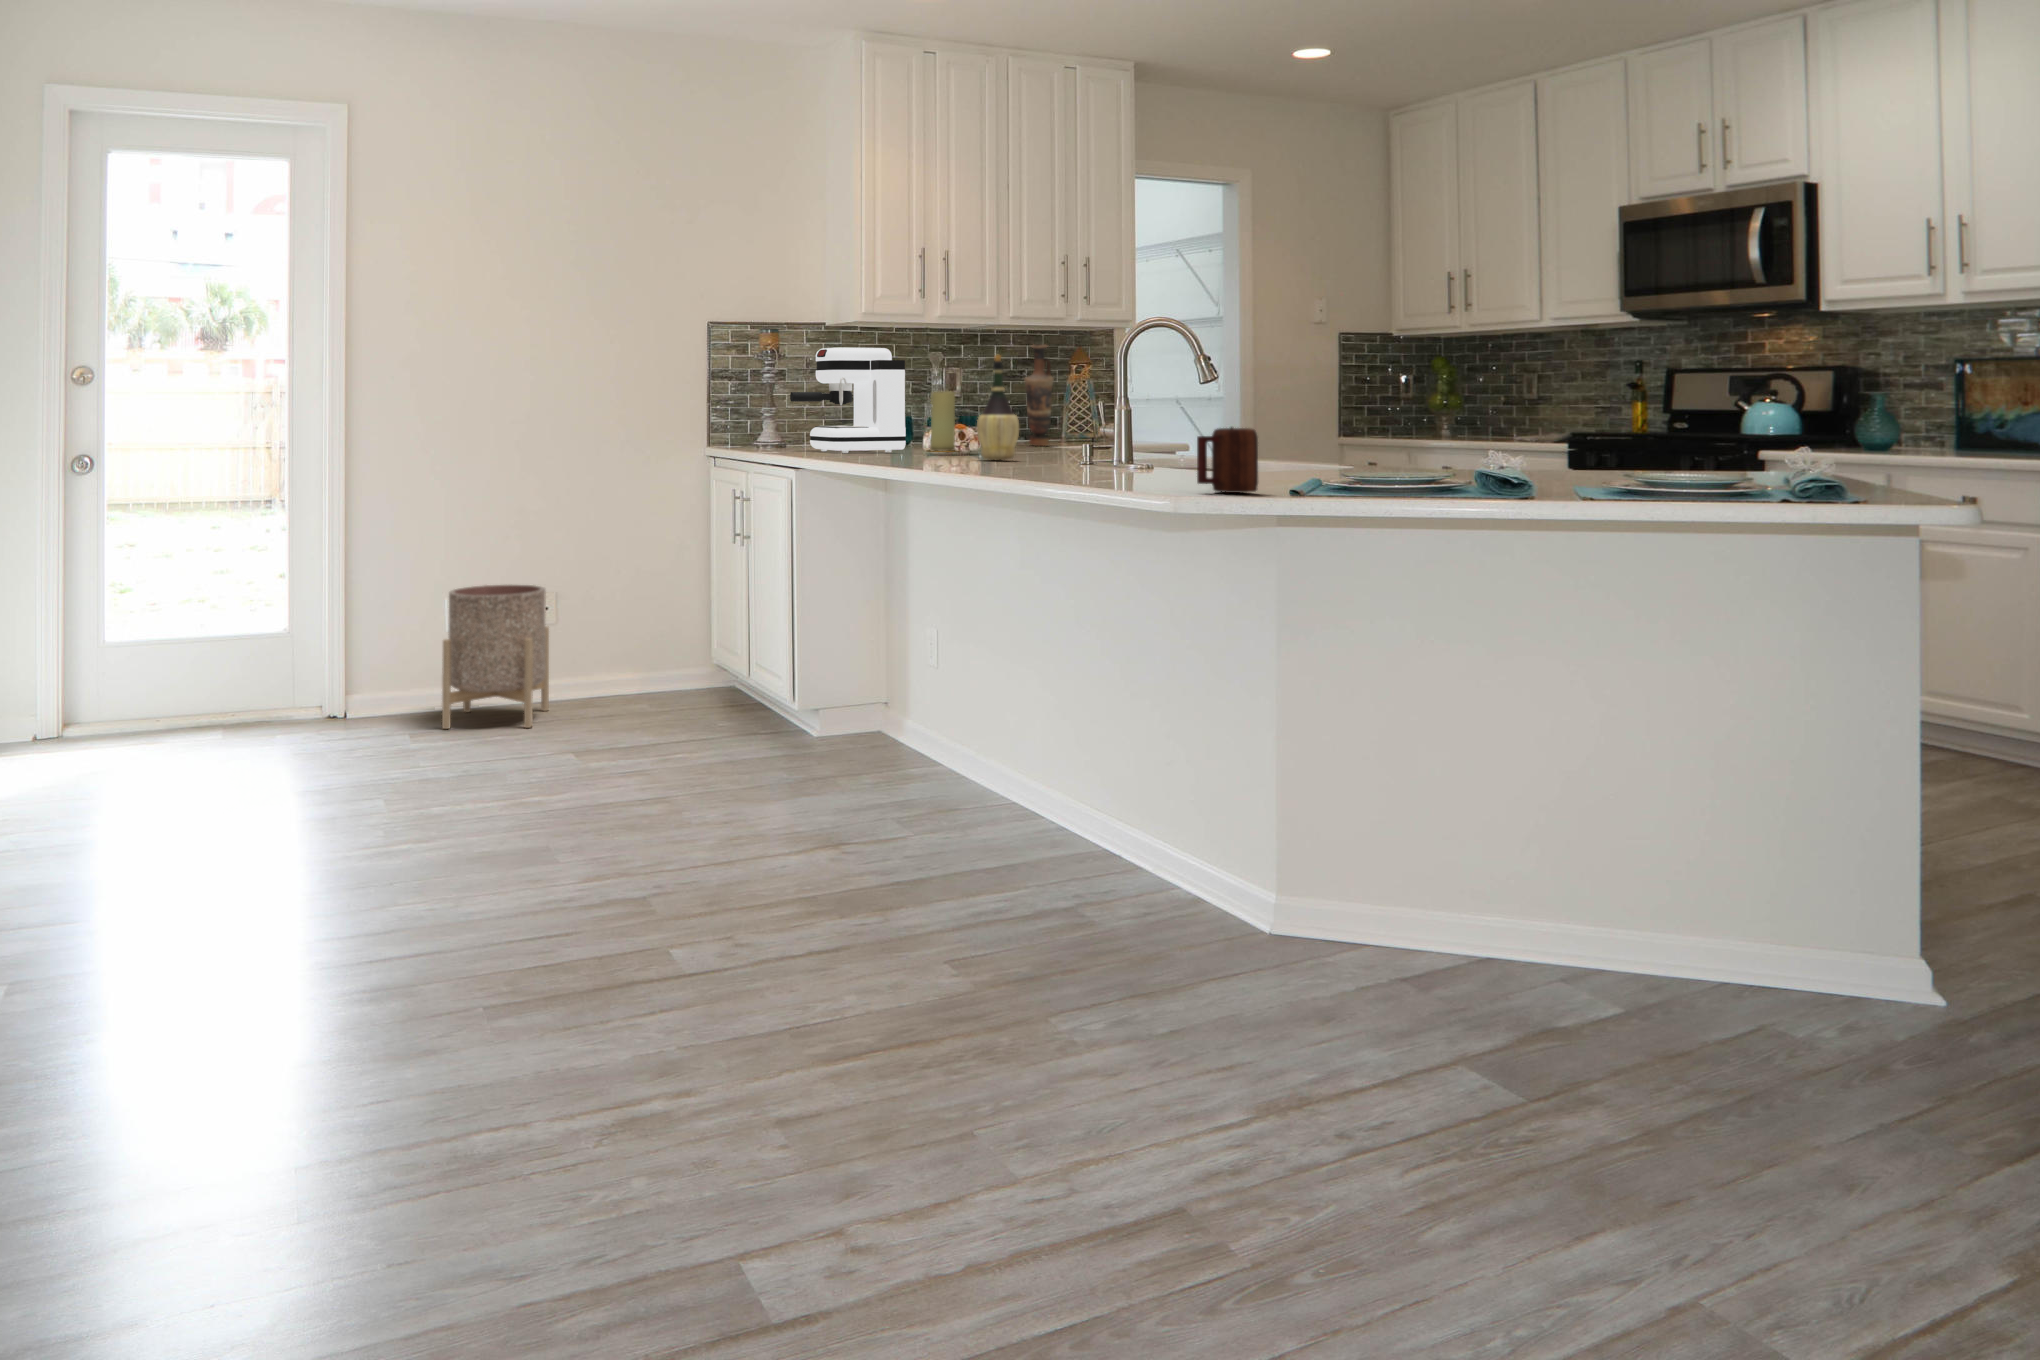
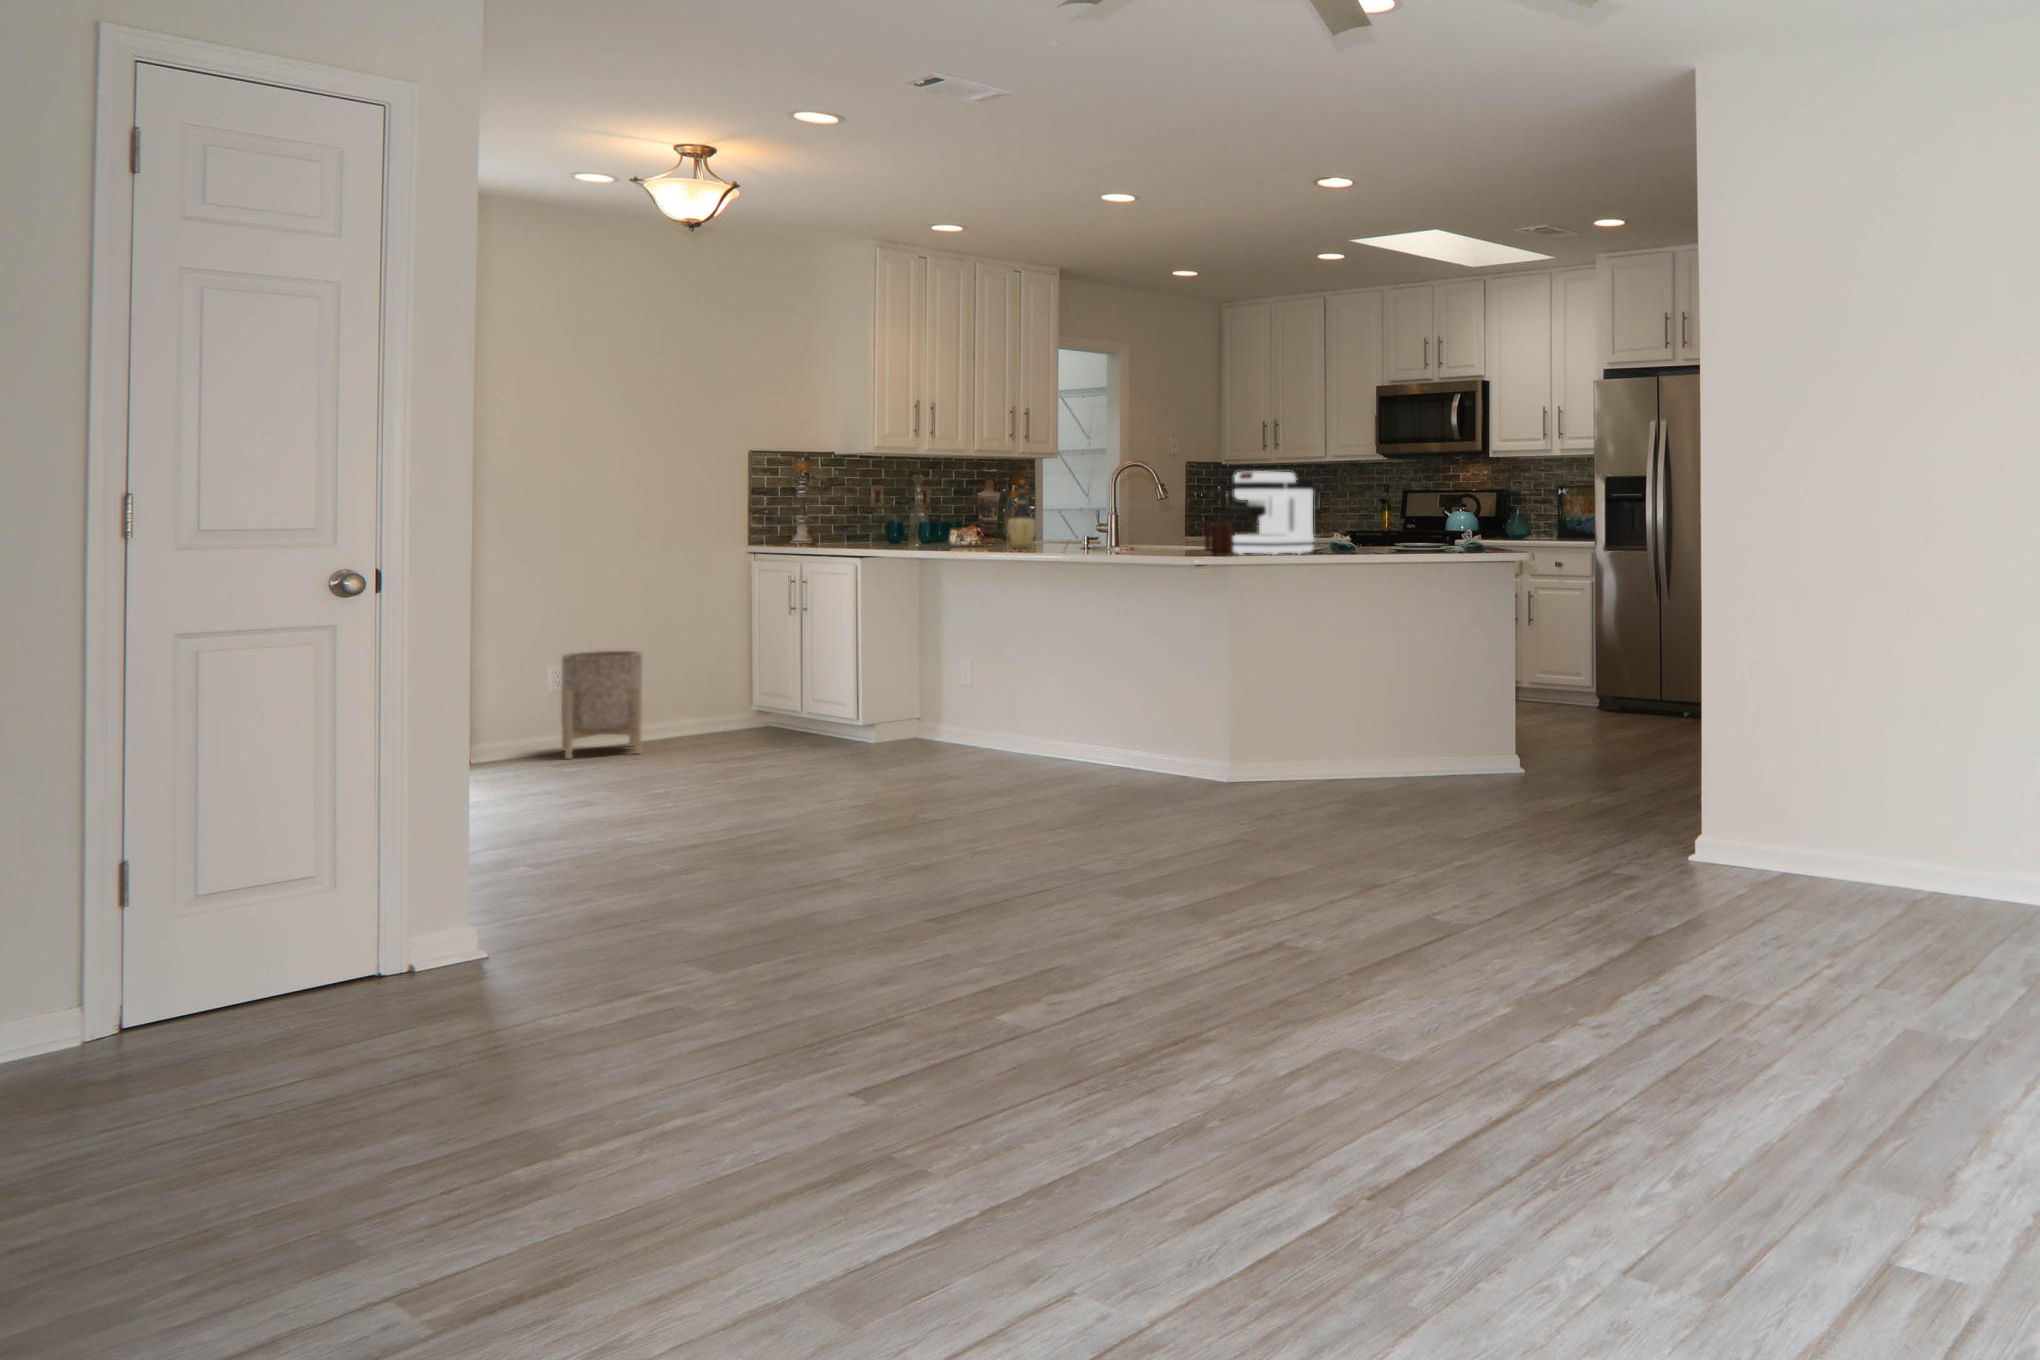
coffee maker: present [790,347,906,453] -> present [1225,471,1314,555]
candle: present [930,391,956,451] -> none [936,503,962,545]

